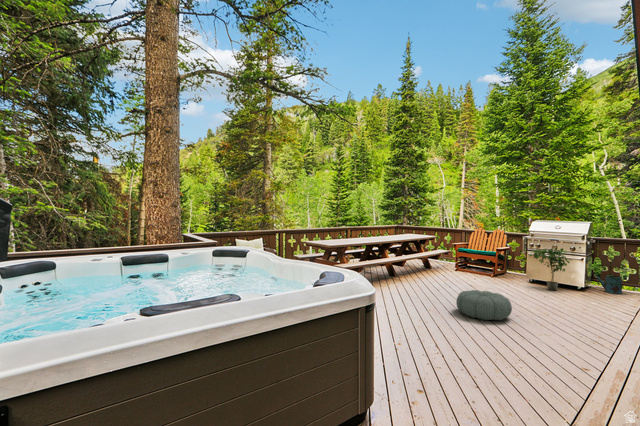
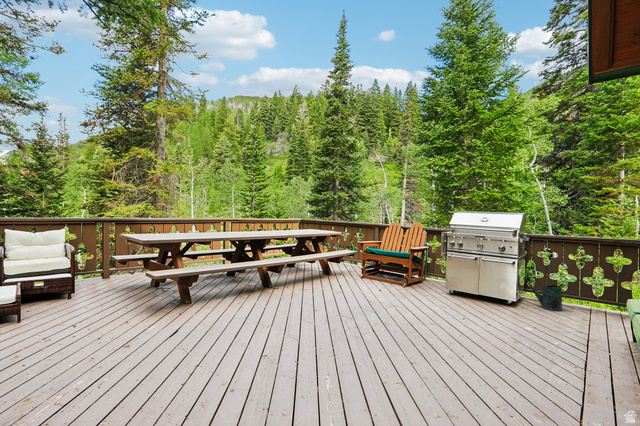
potted plant: present [530,248,571,291] -> none [448,248,502,308]
pouf: present [456,290,512,320] -> none [308,323,400,389]

